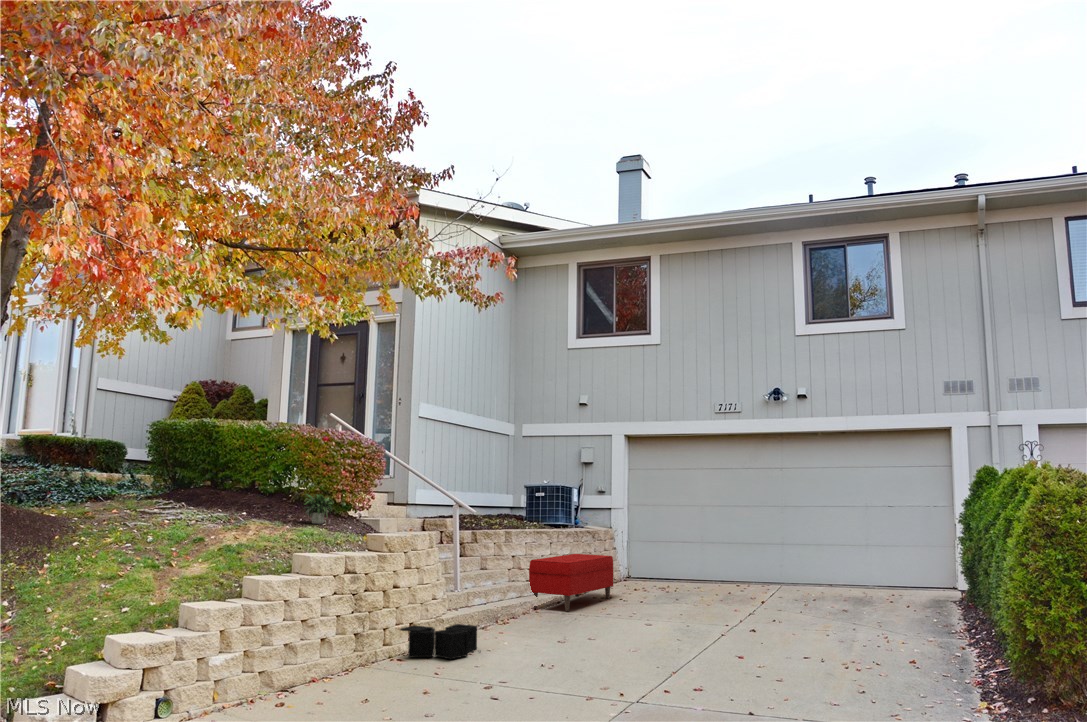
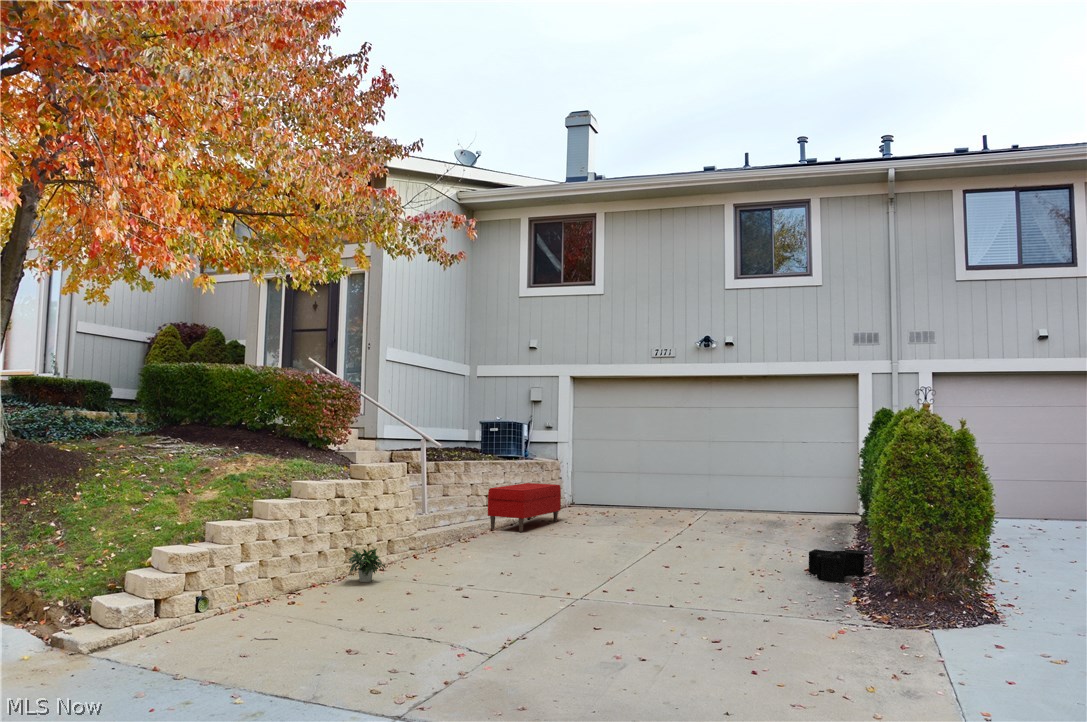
potted plant: present [304,494,332,524] -> present [334,548,386,582]
storage bin: present [400,624,477,659] -> present [806,549,867,582]

